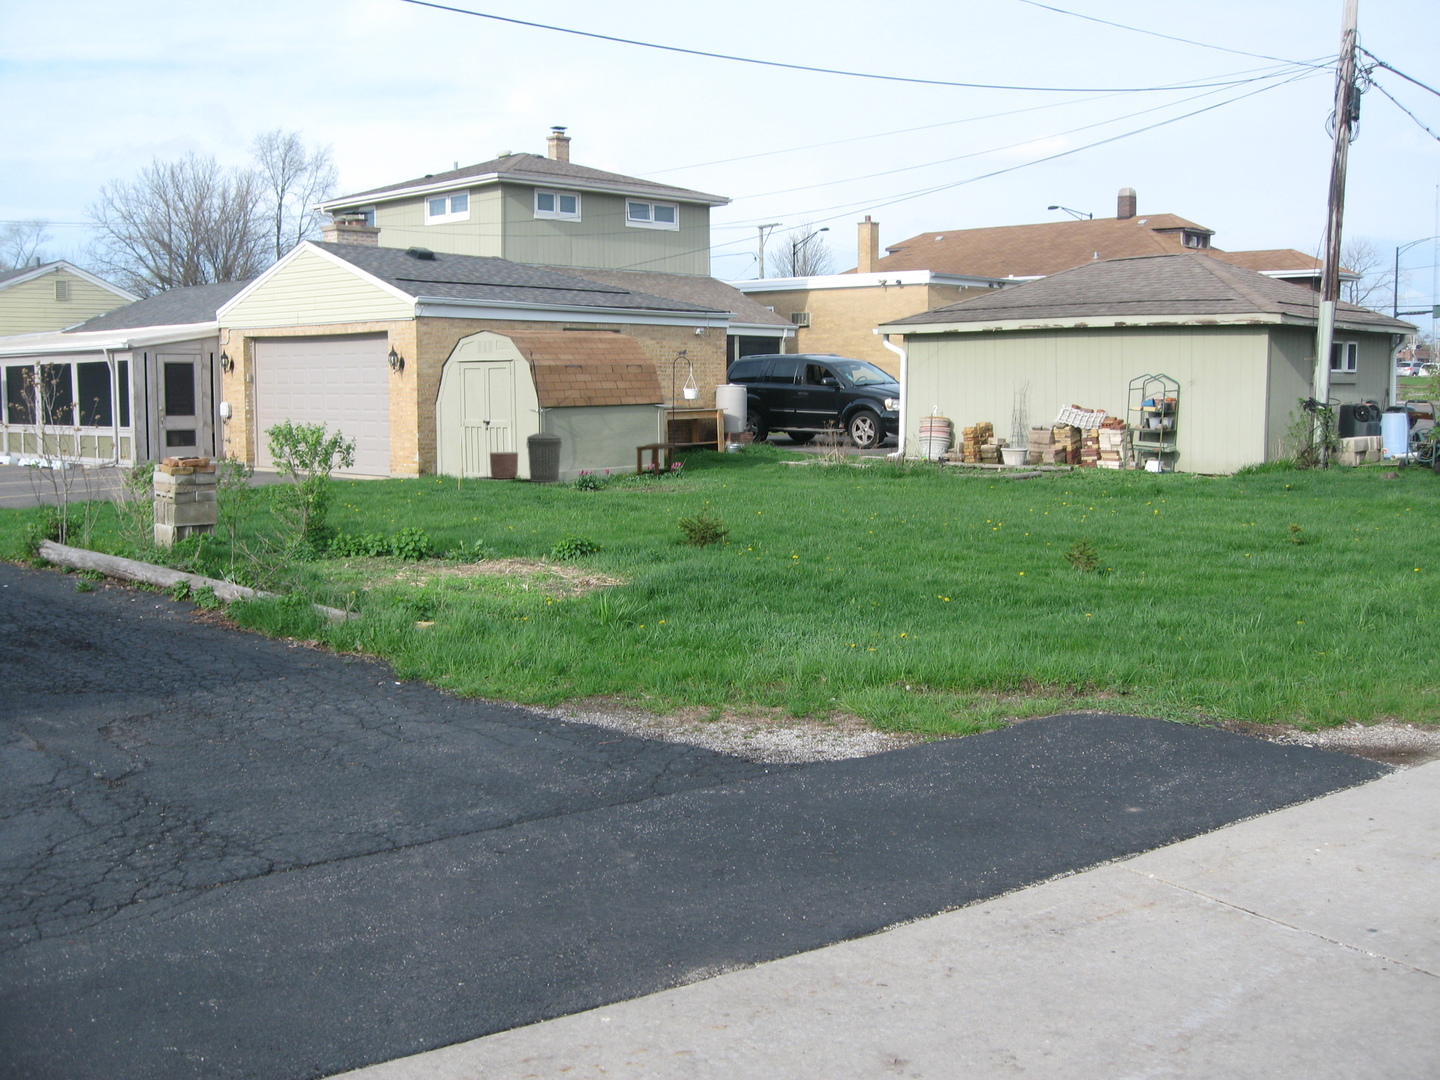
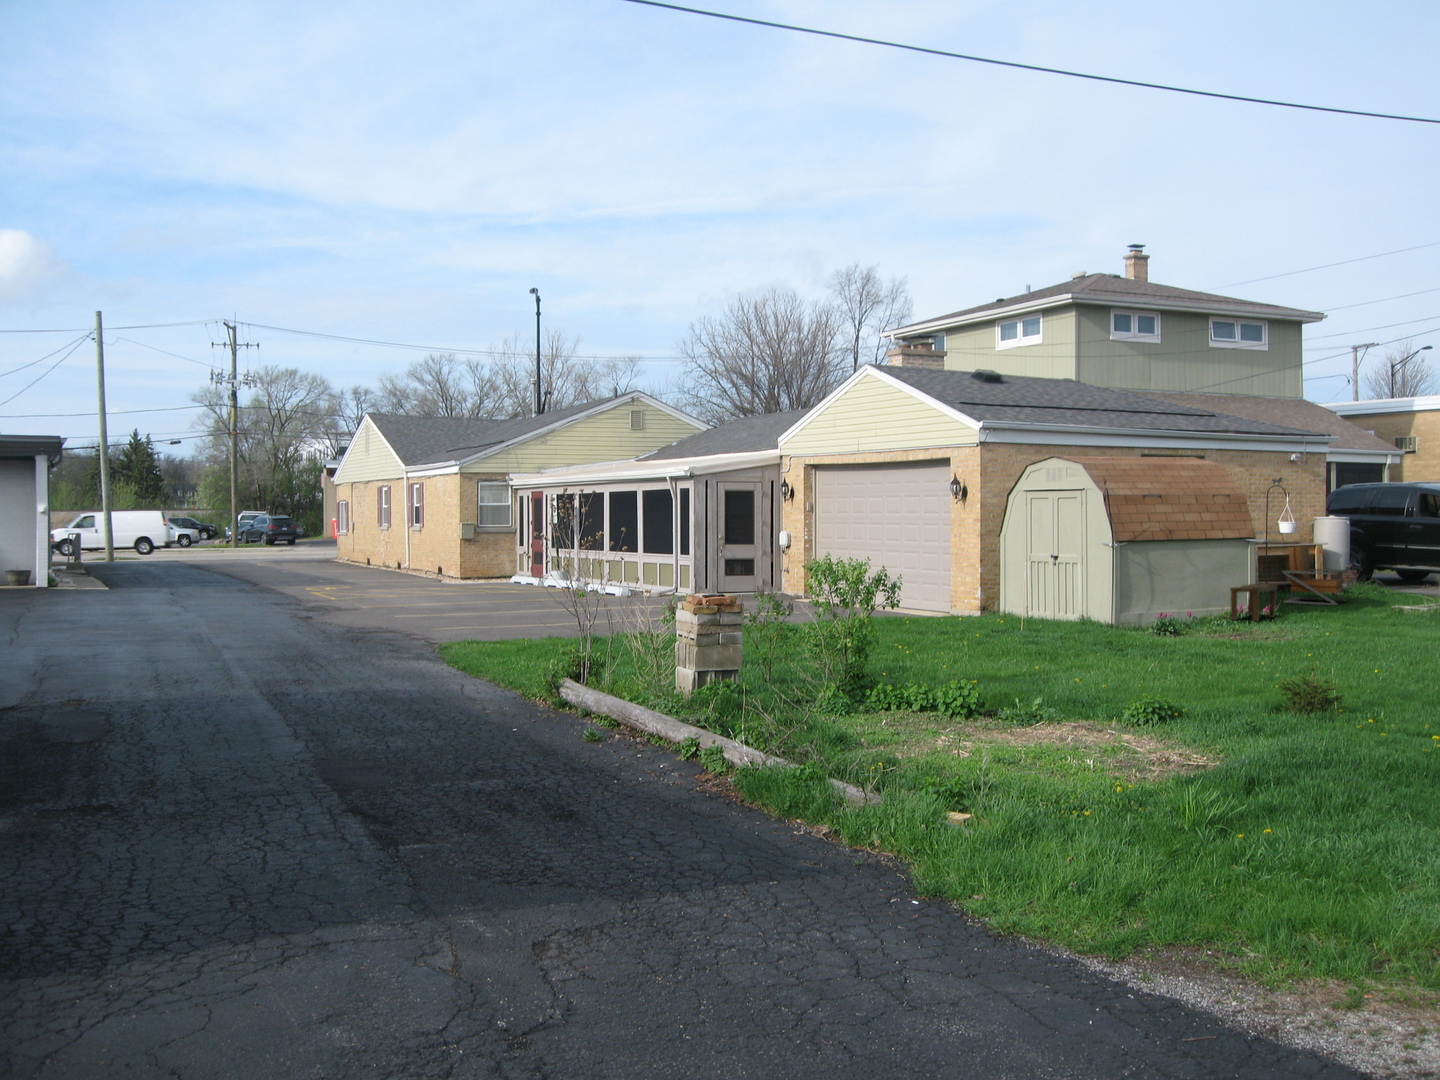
lounge chair: none [679,410,730,460] -> present [1282,546,1346,605]
trash can: present [527,432,562,482] -> none [1097,568,1139,626]
planter: present [490,452,518,479] -> none [1054,589,1087,620]

